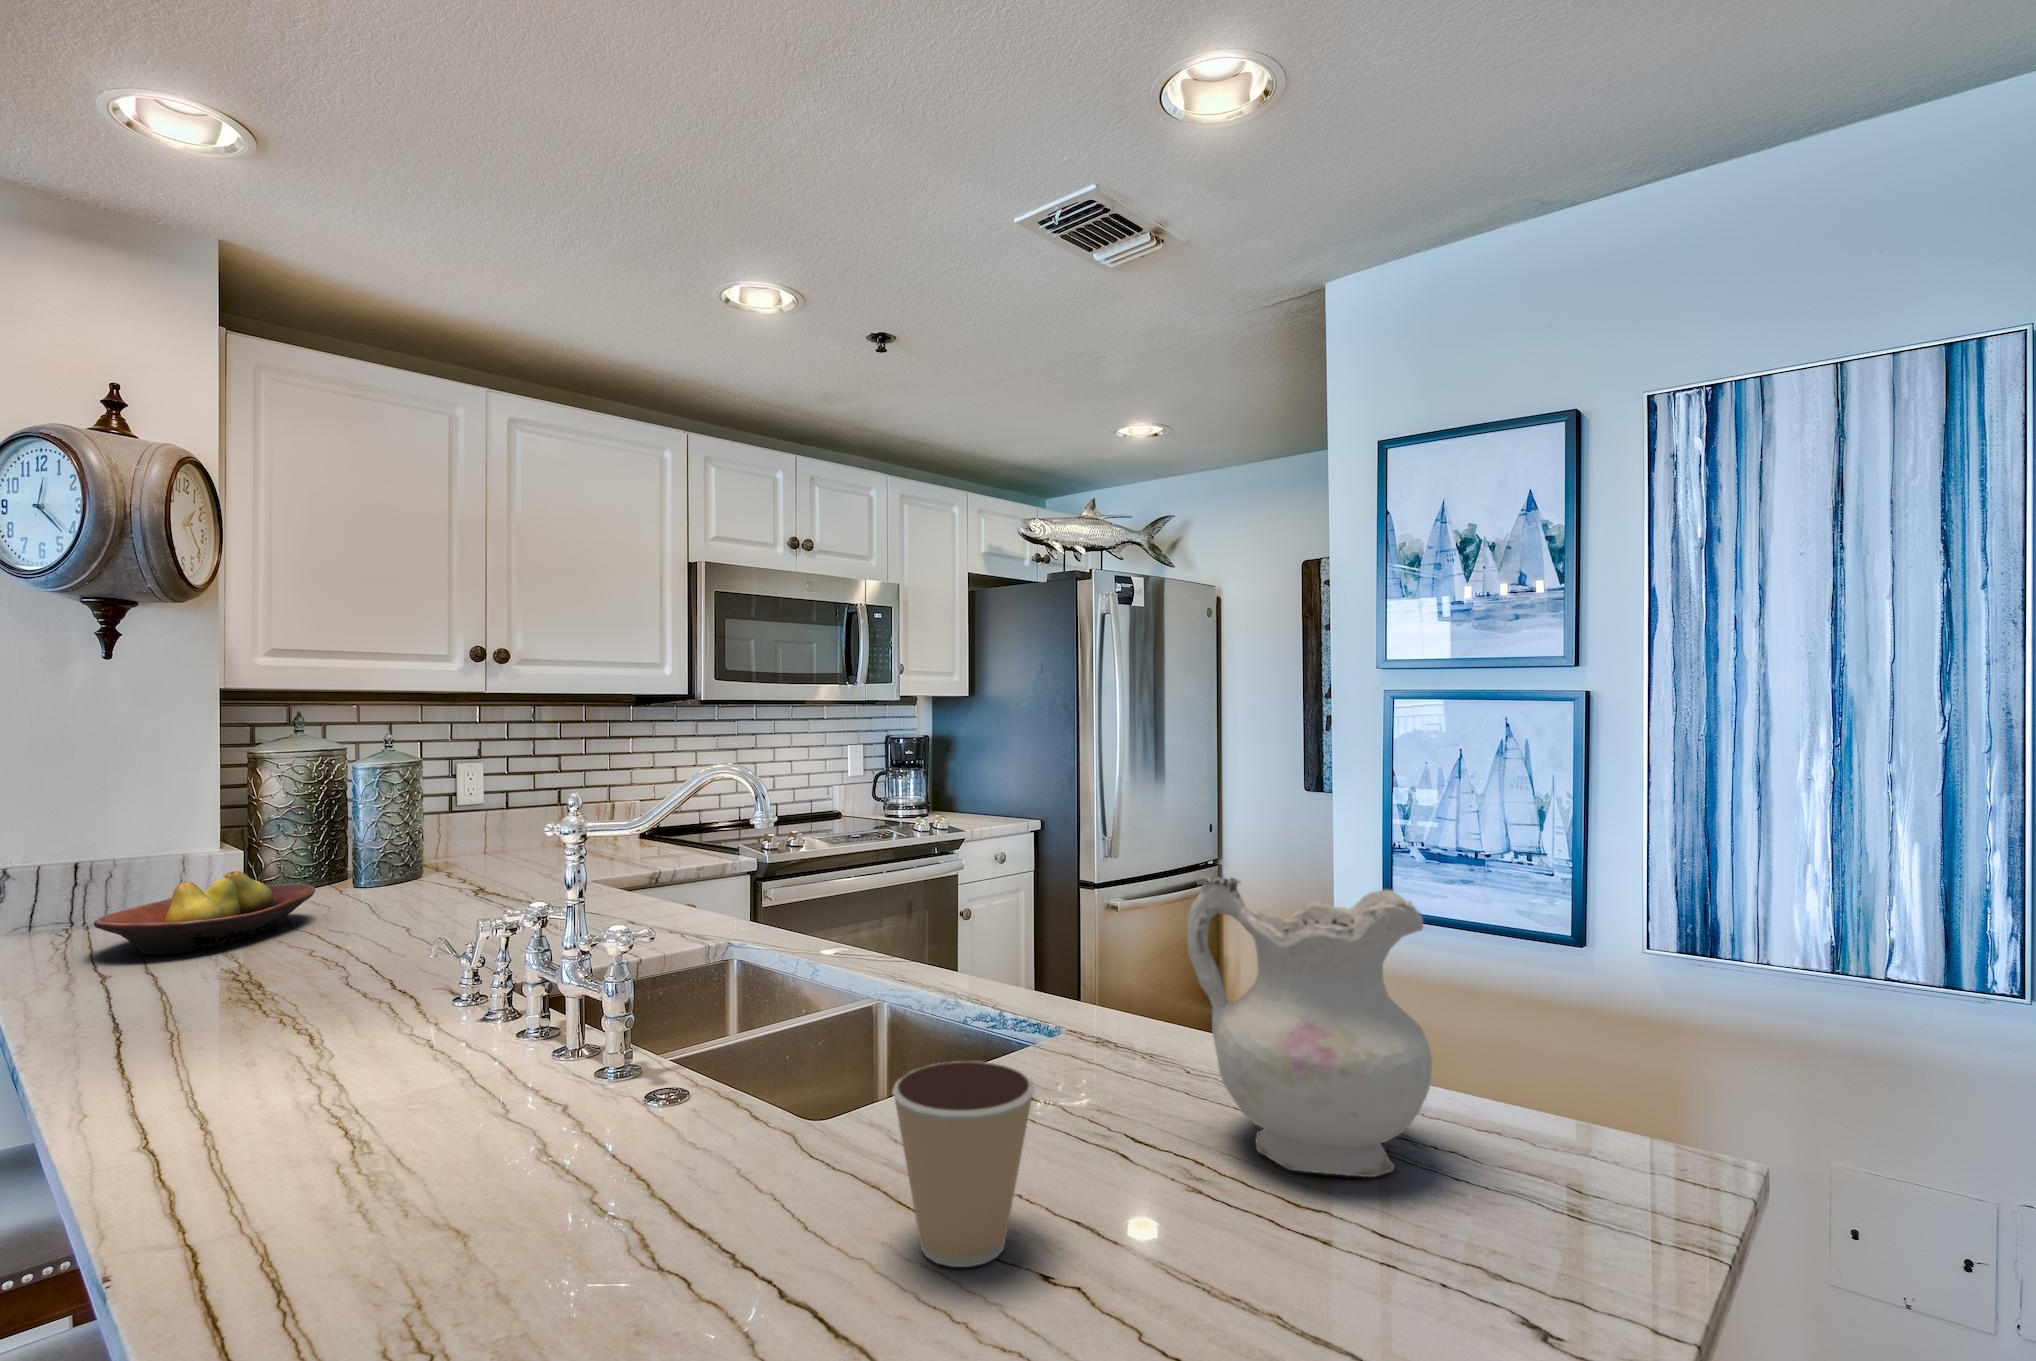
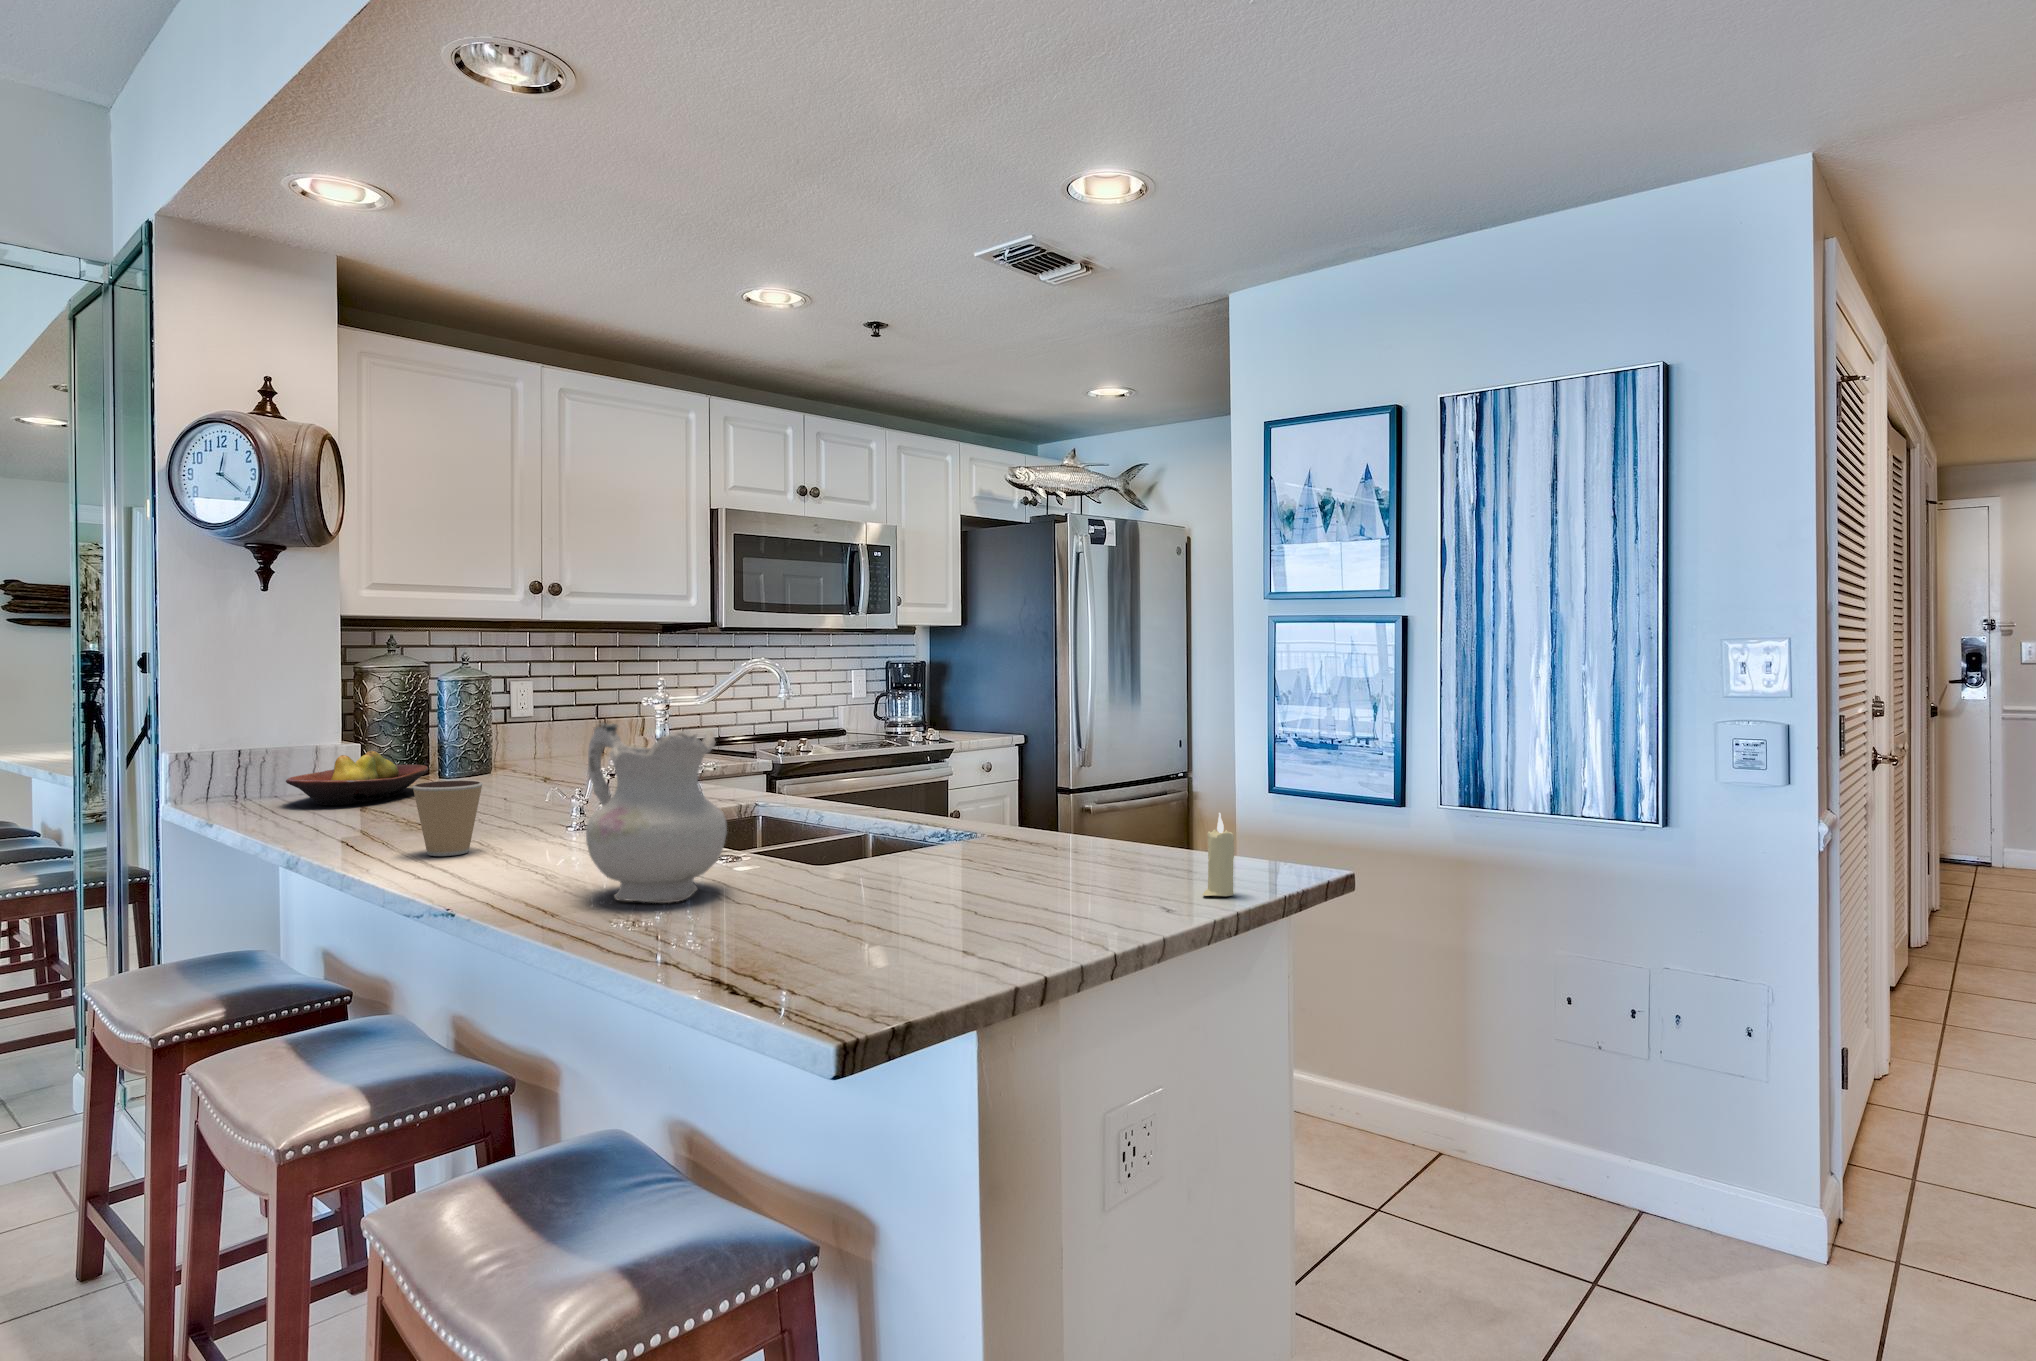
ceramic pitcher: present [1187,877,1432,1177] -> present [586,723,727,903]
candle: none [1556,1054,1613,1204] -> present [1203,813,1234,896]
coffee cup: present [892,1061,1035,1267] -> present [412,781,483,856]

